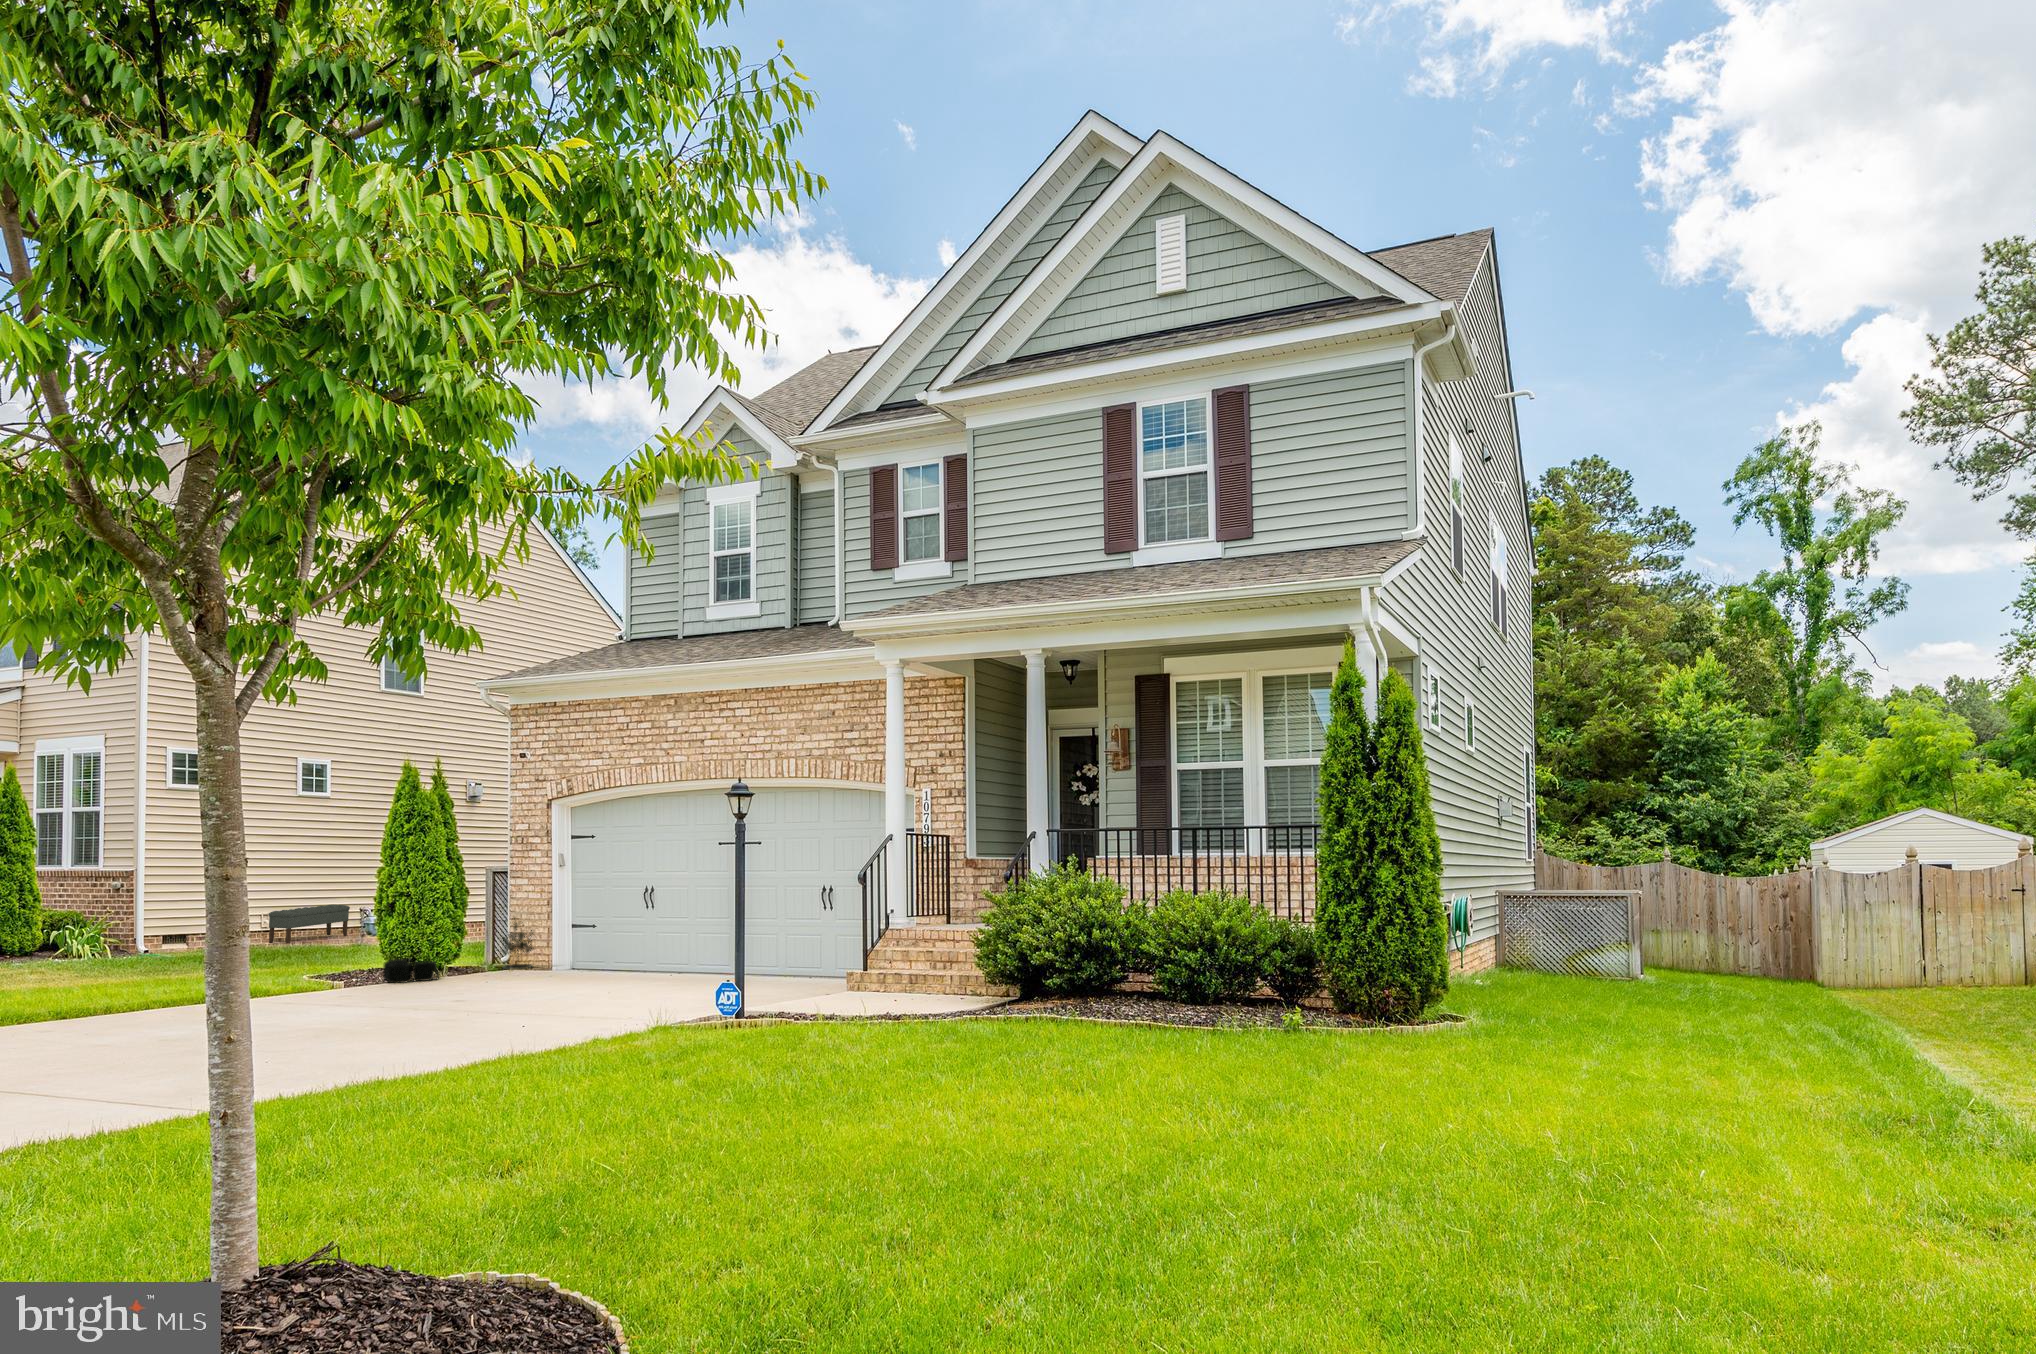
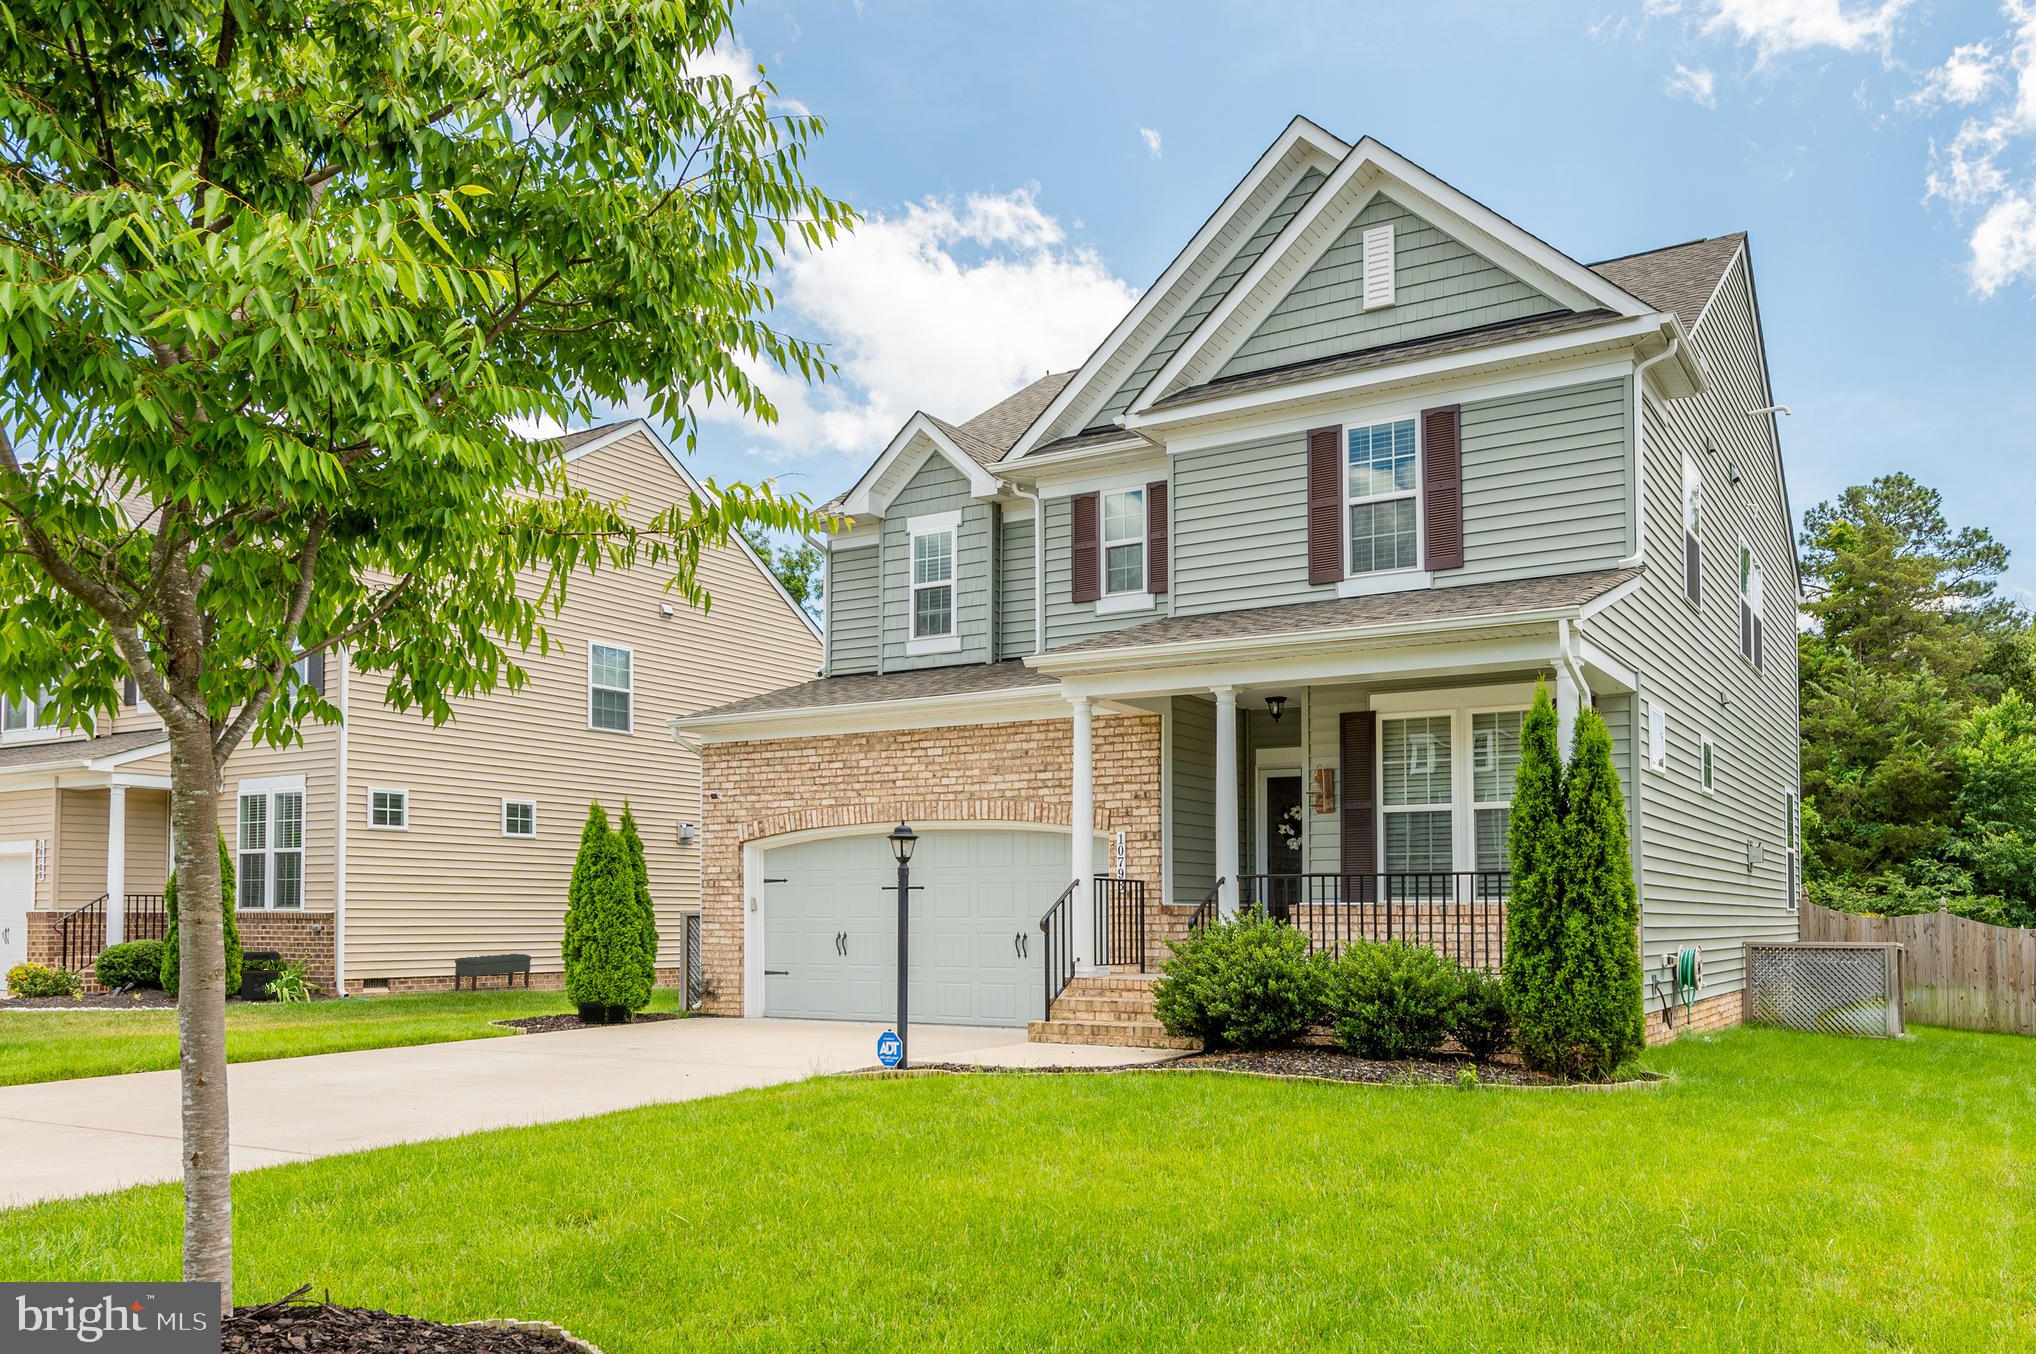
toolbox: none [26,913,72,965] -> present [241,951,281,1001]

